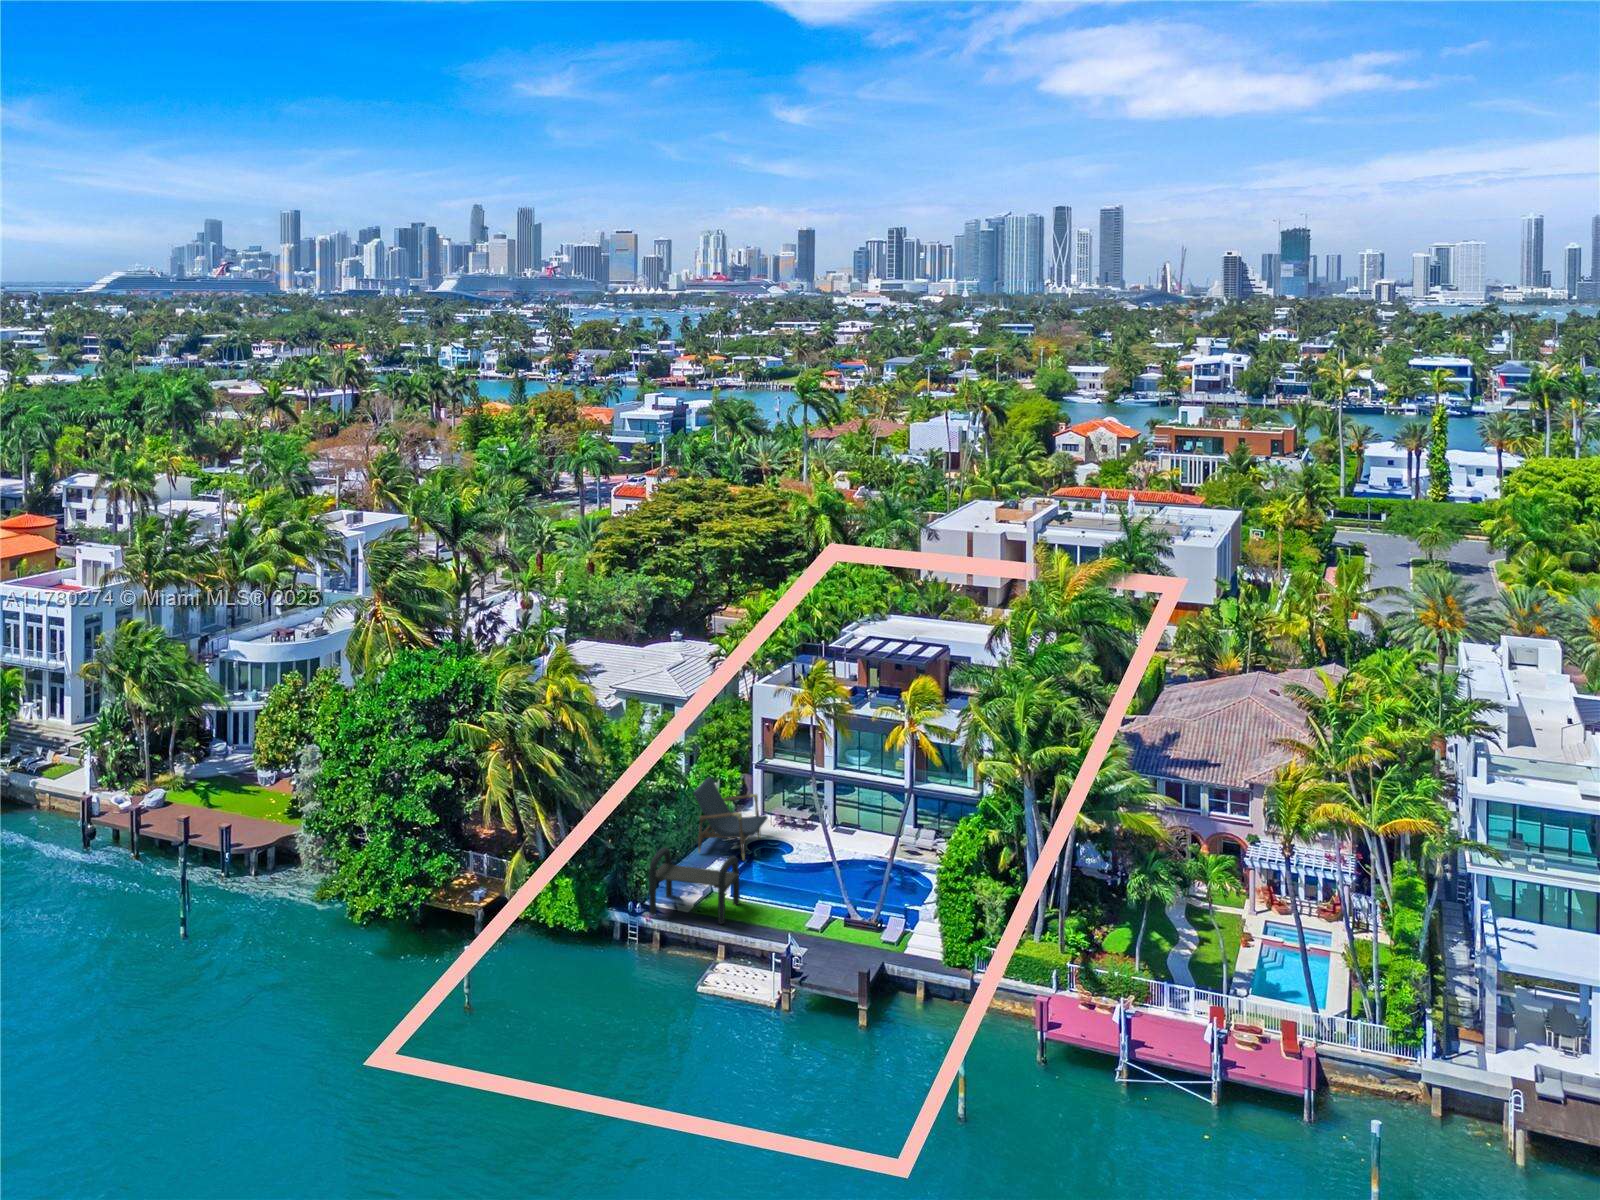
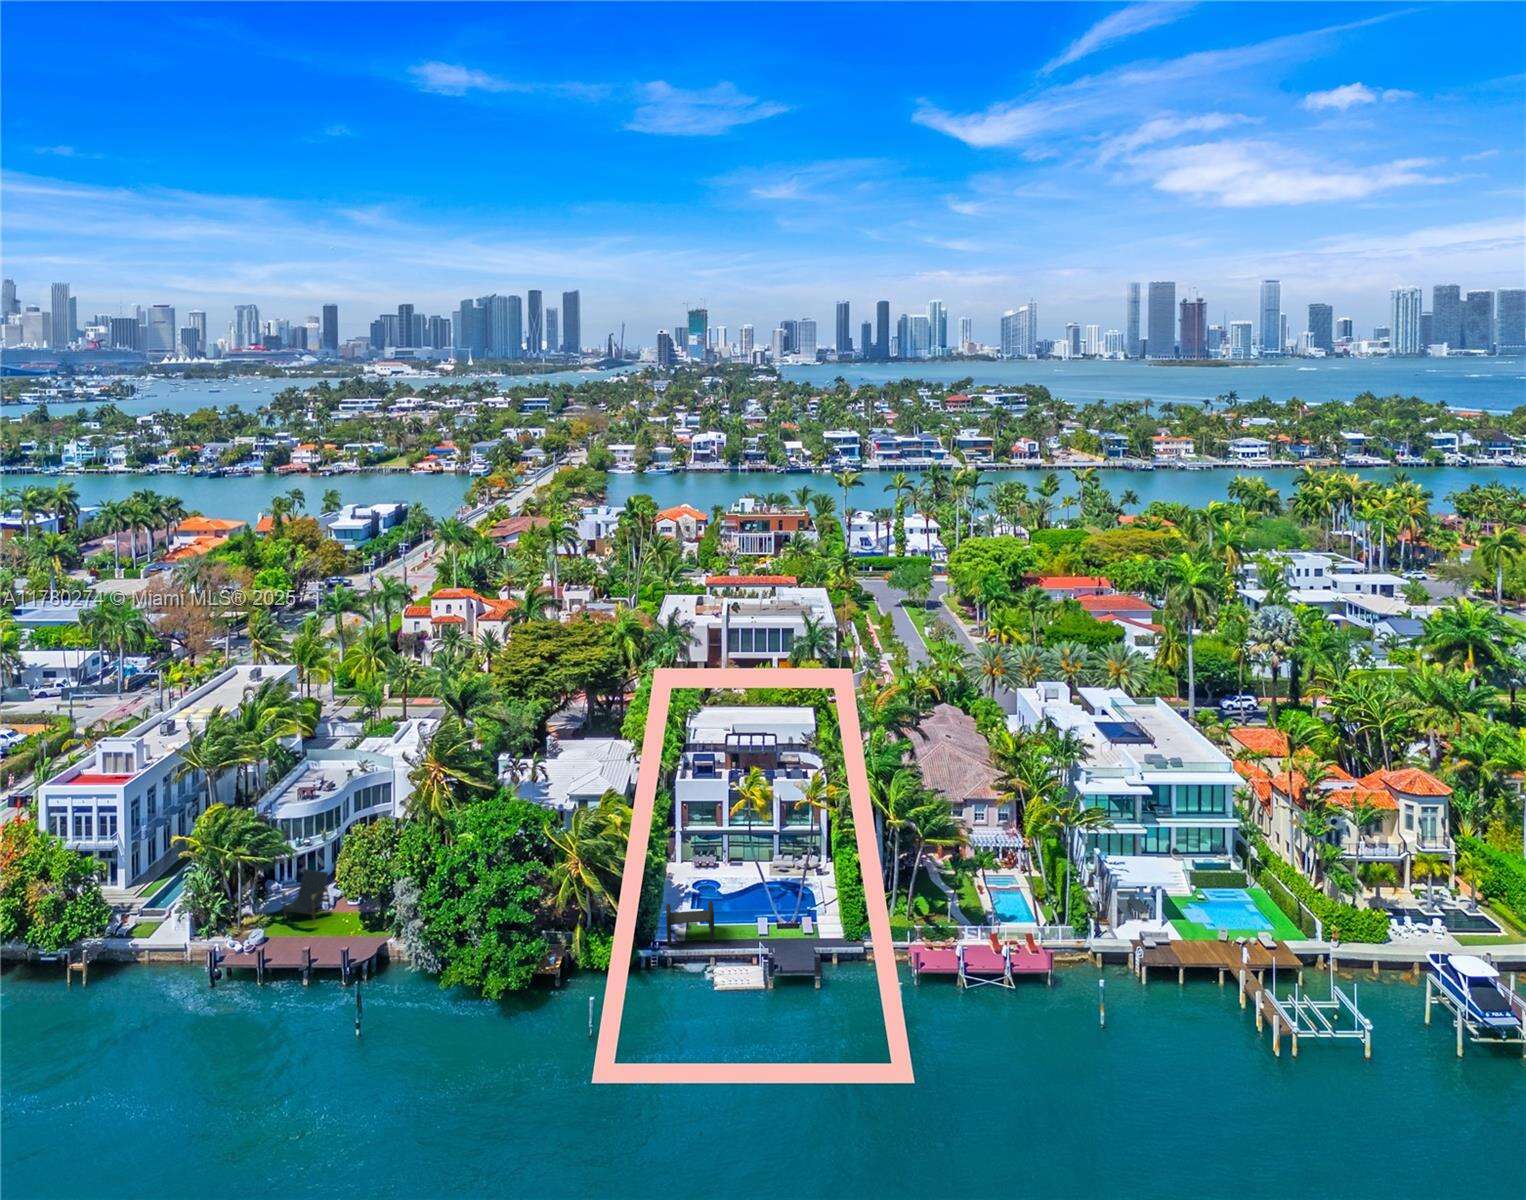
lounge chair: present [693,777,767,860] -> present [282,869,331,923]

